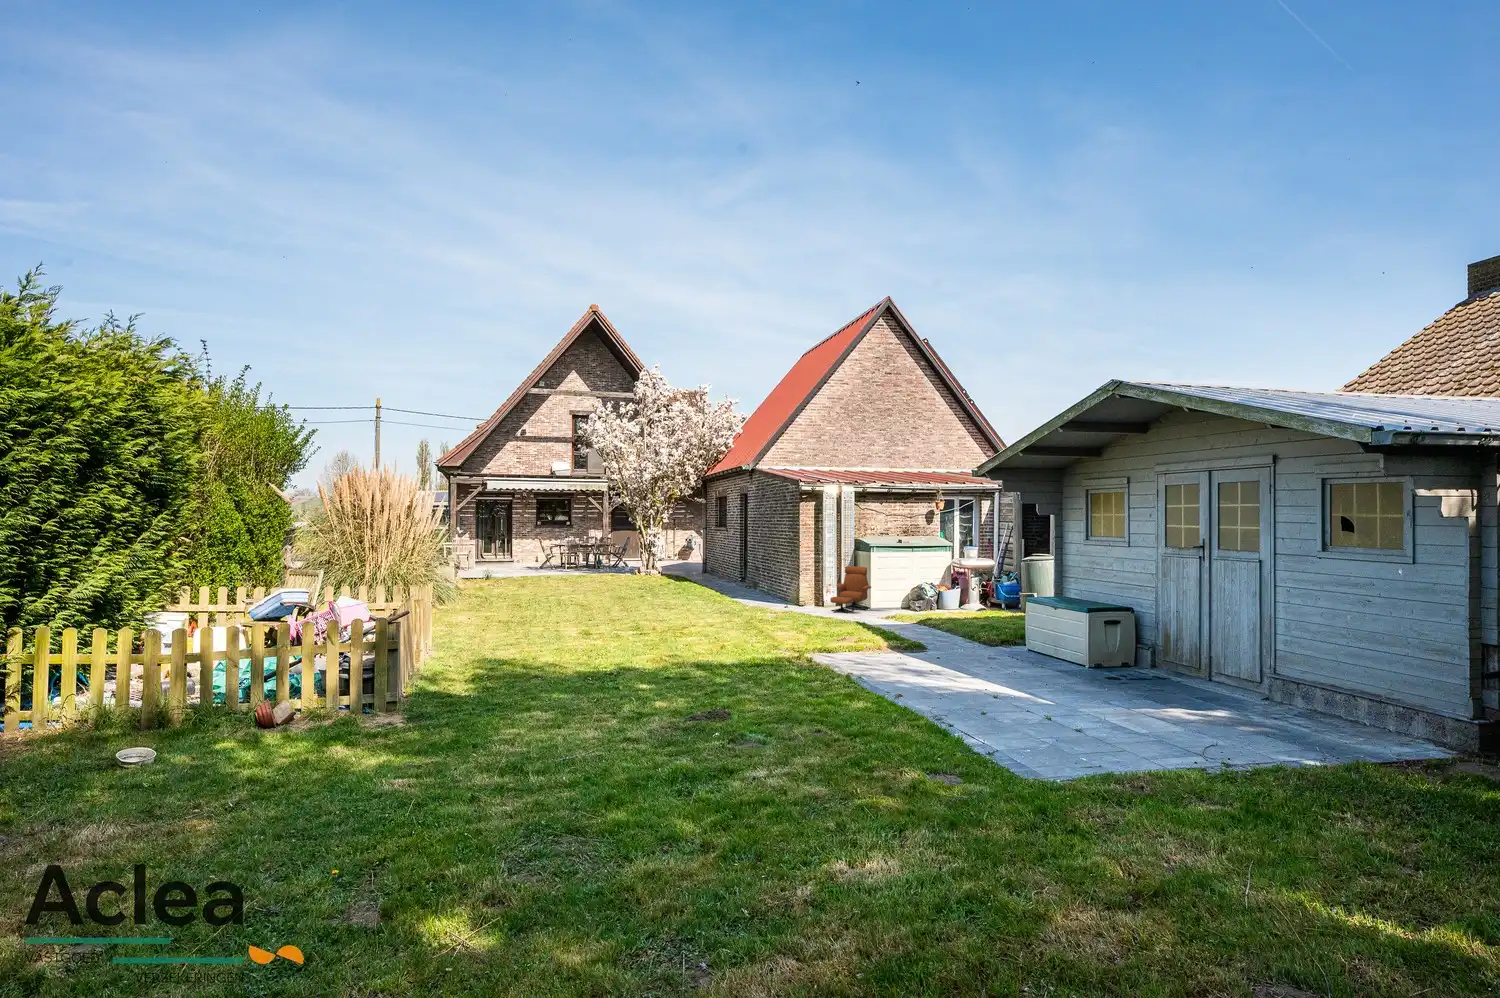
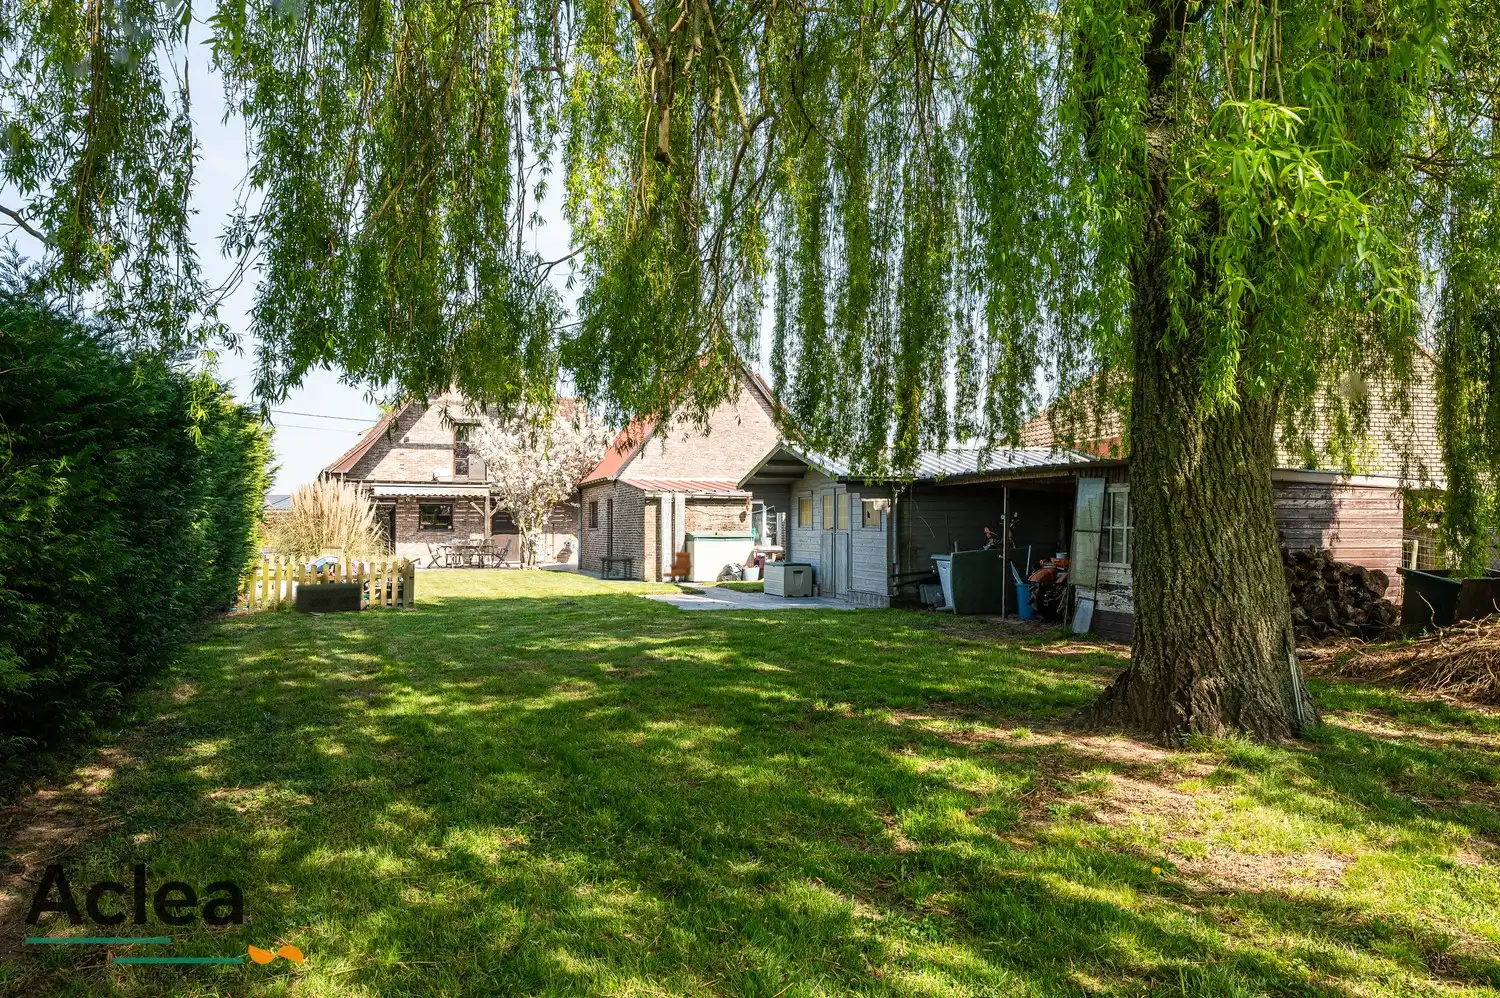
round table: none [736,568,787,603] -> present [599,556,635,580]
storage bench: none [61,672,244,775] -> present [295,582,361,614]

